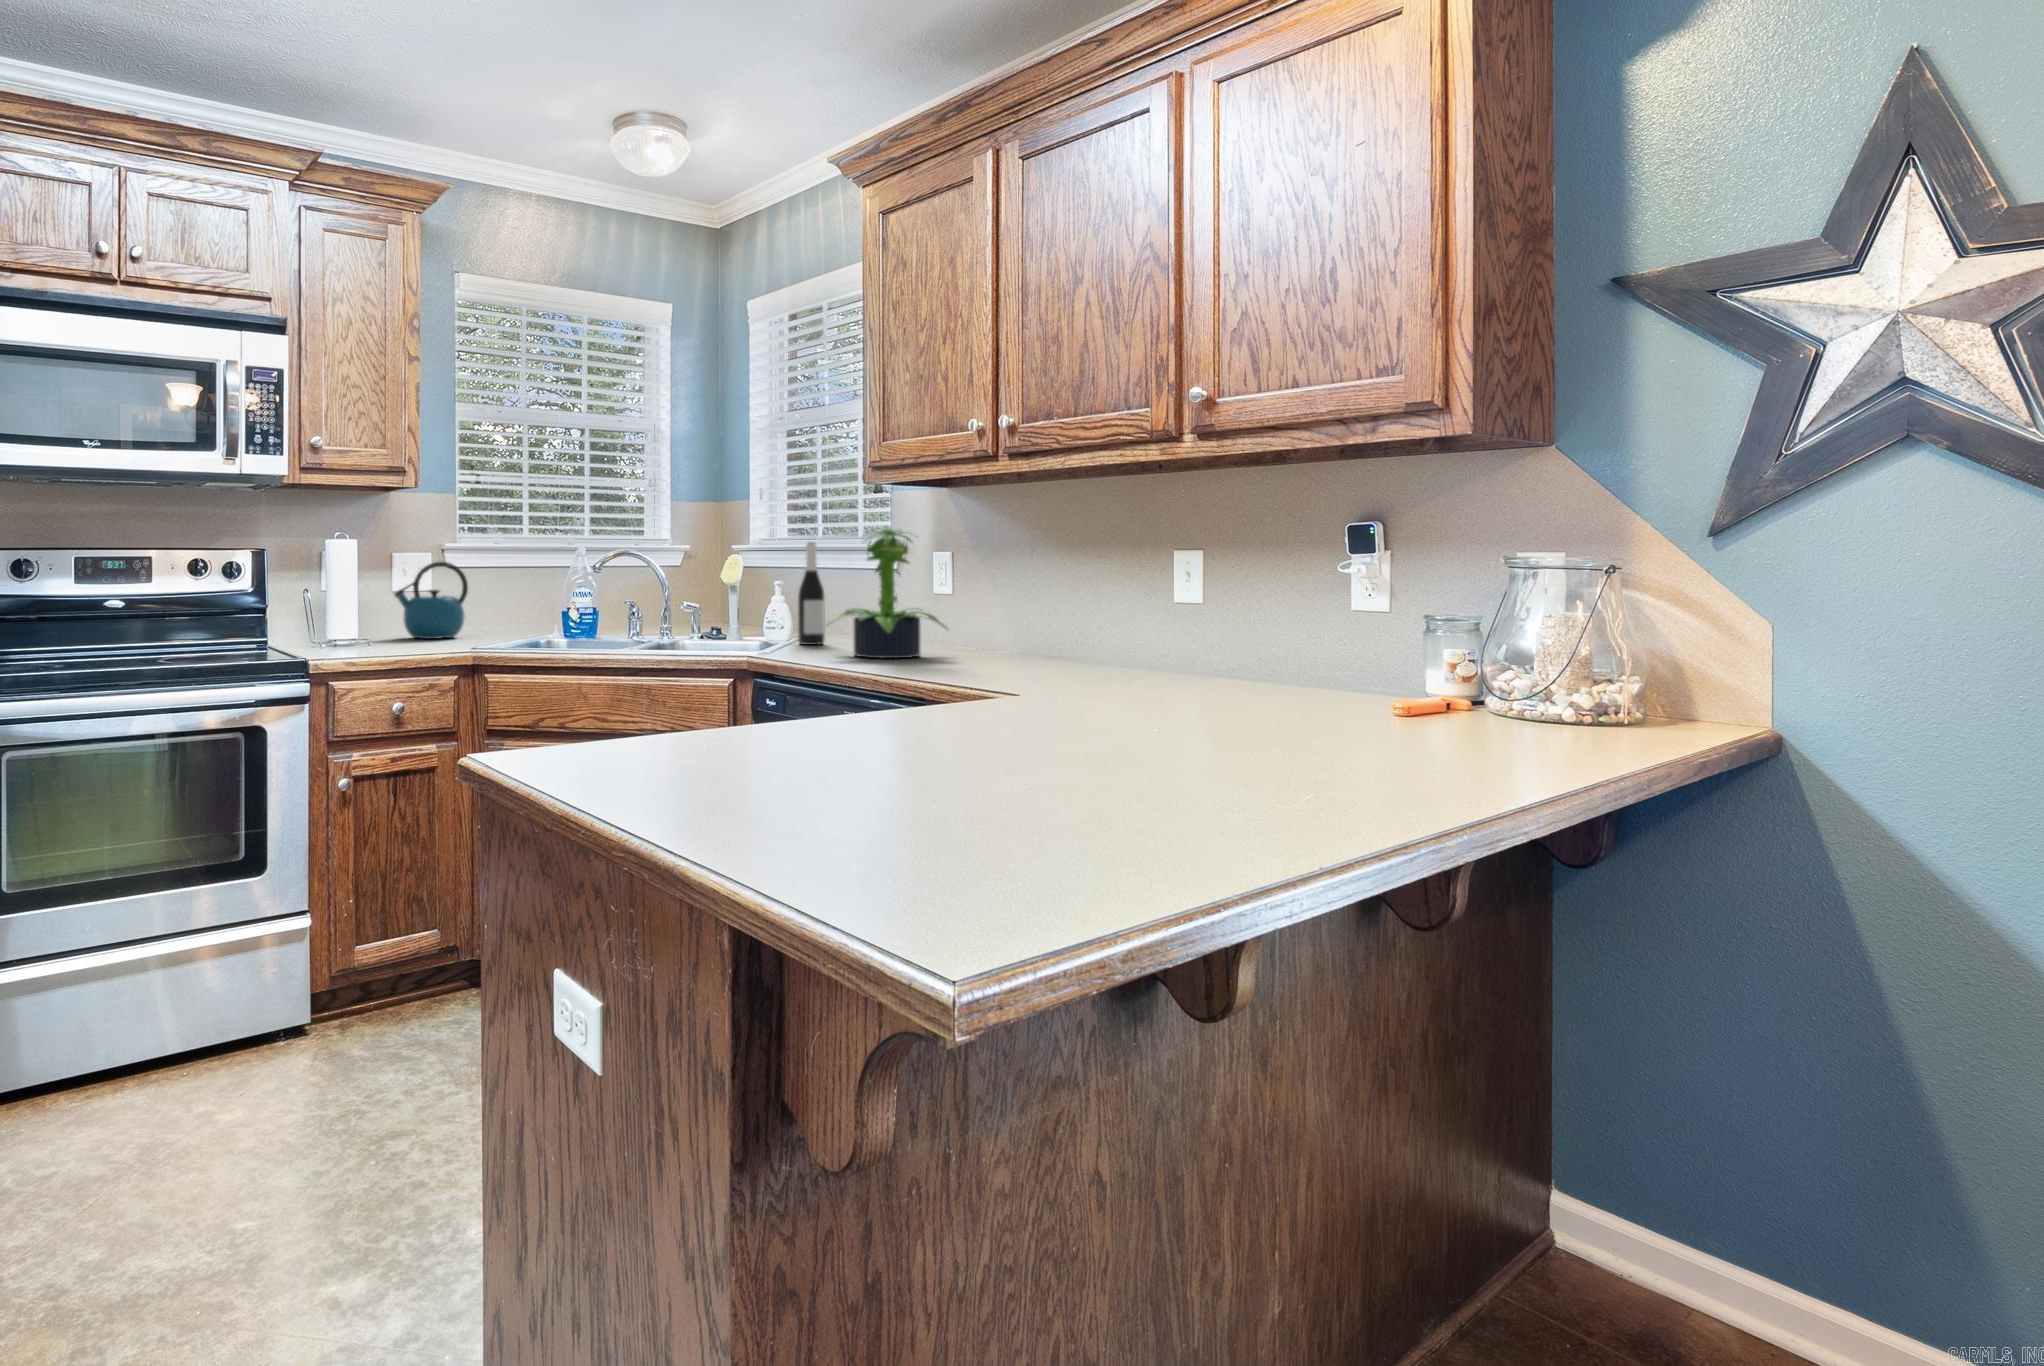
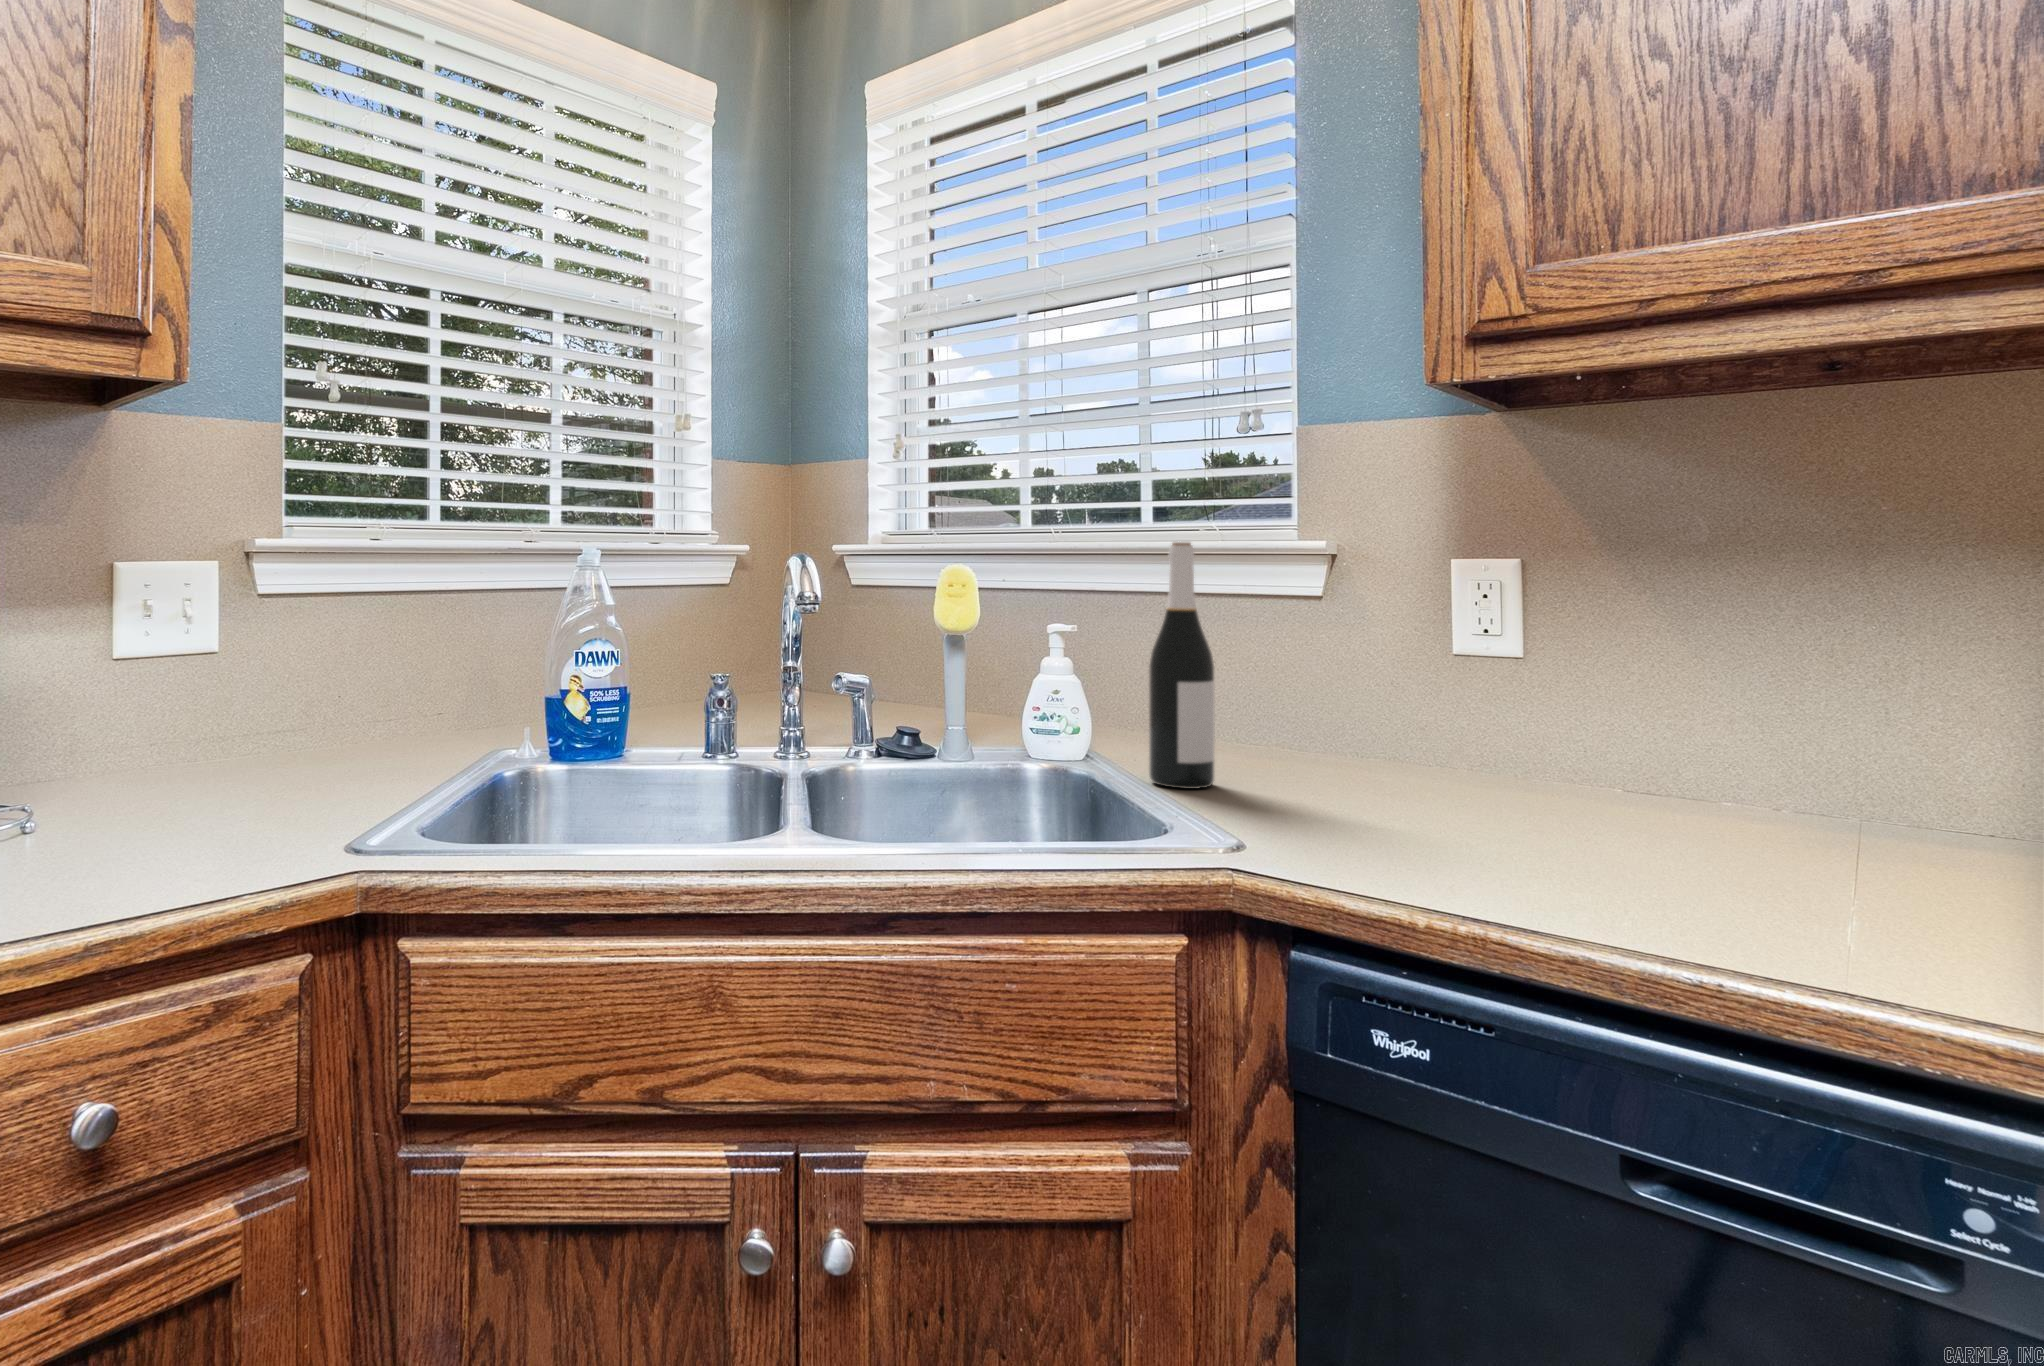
potted plant: present [827,528,946,658] -> none [1384,505,1823,888]
kettle: present [395,562,468,639] -> none [111,584,309,780]

